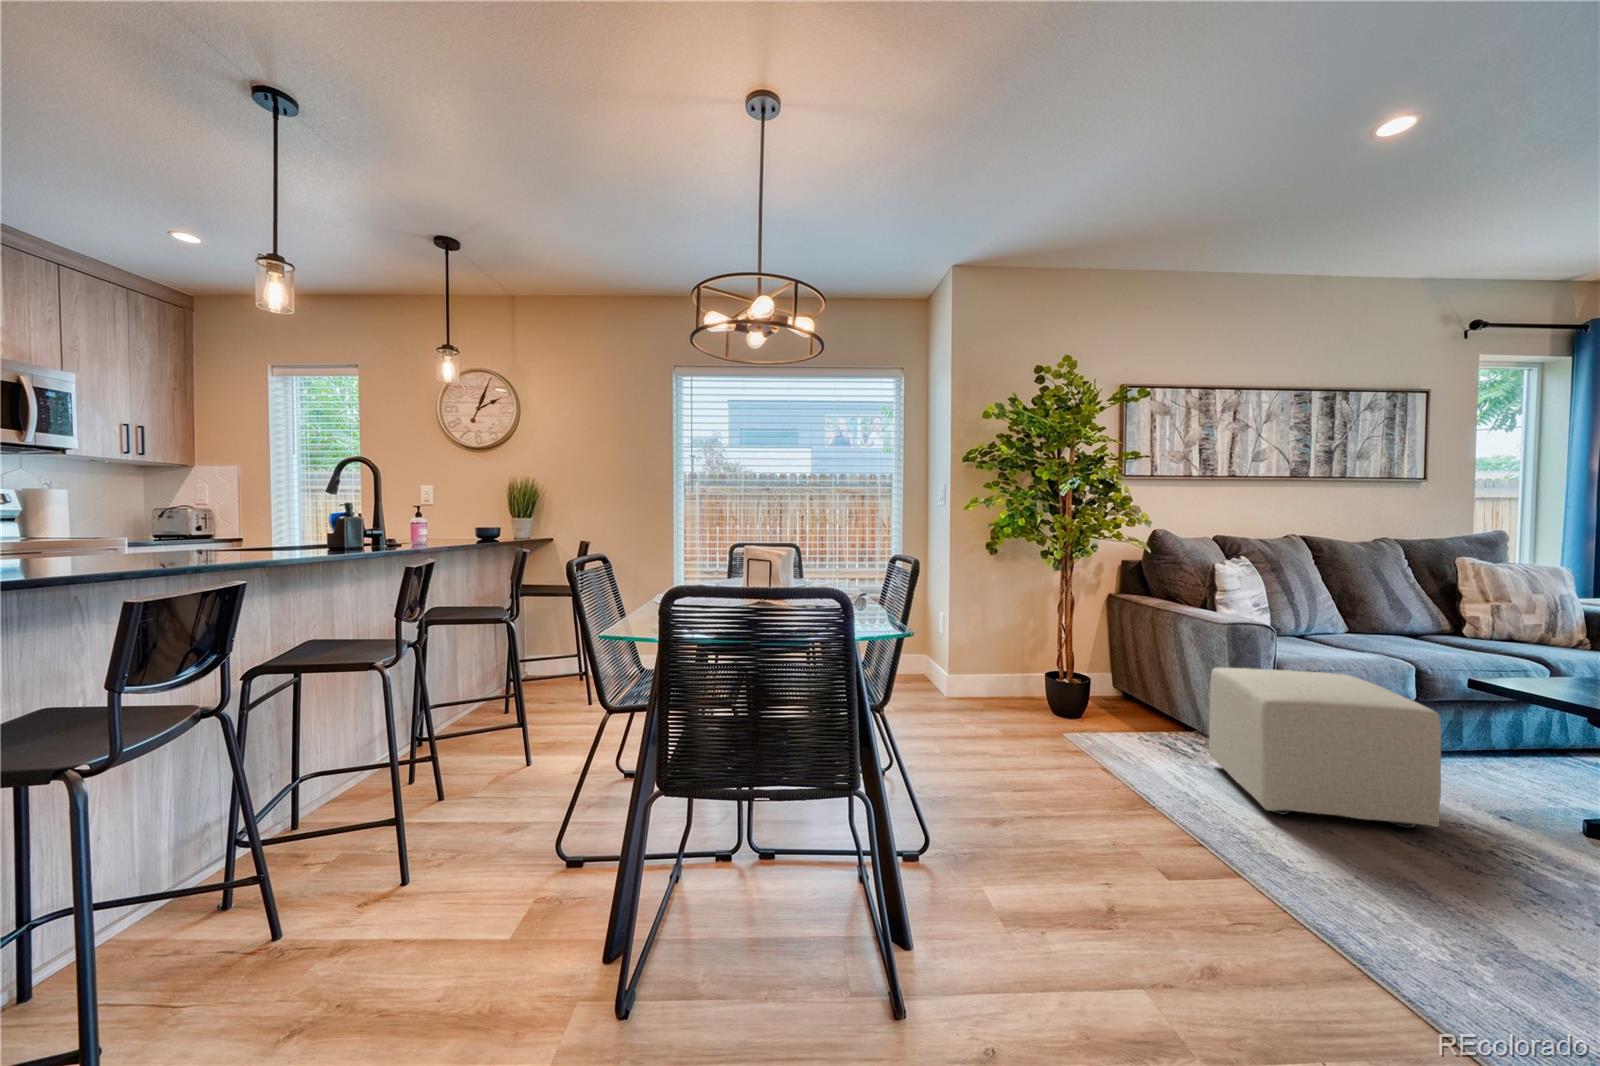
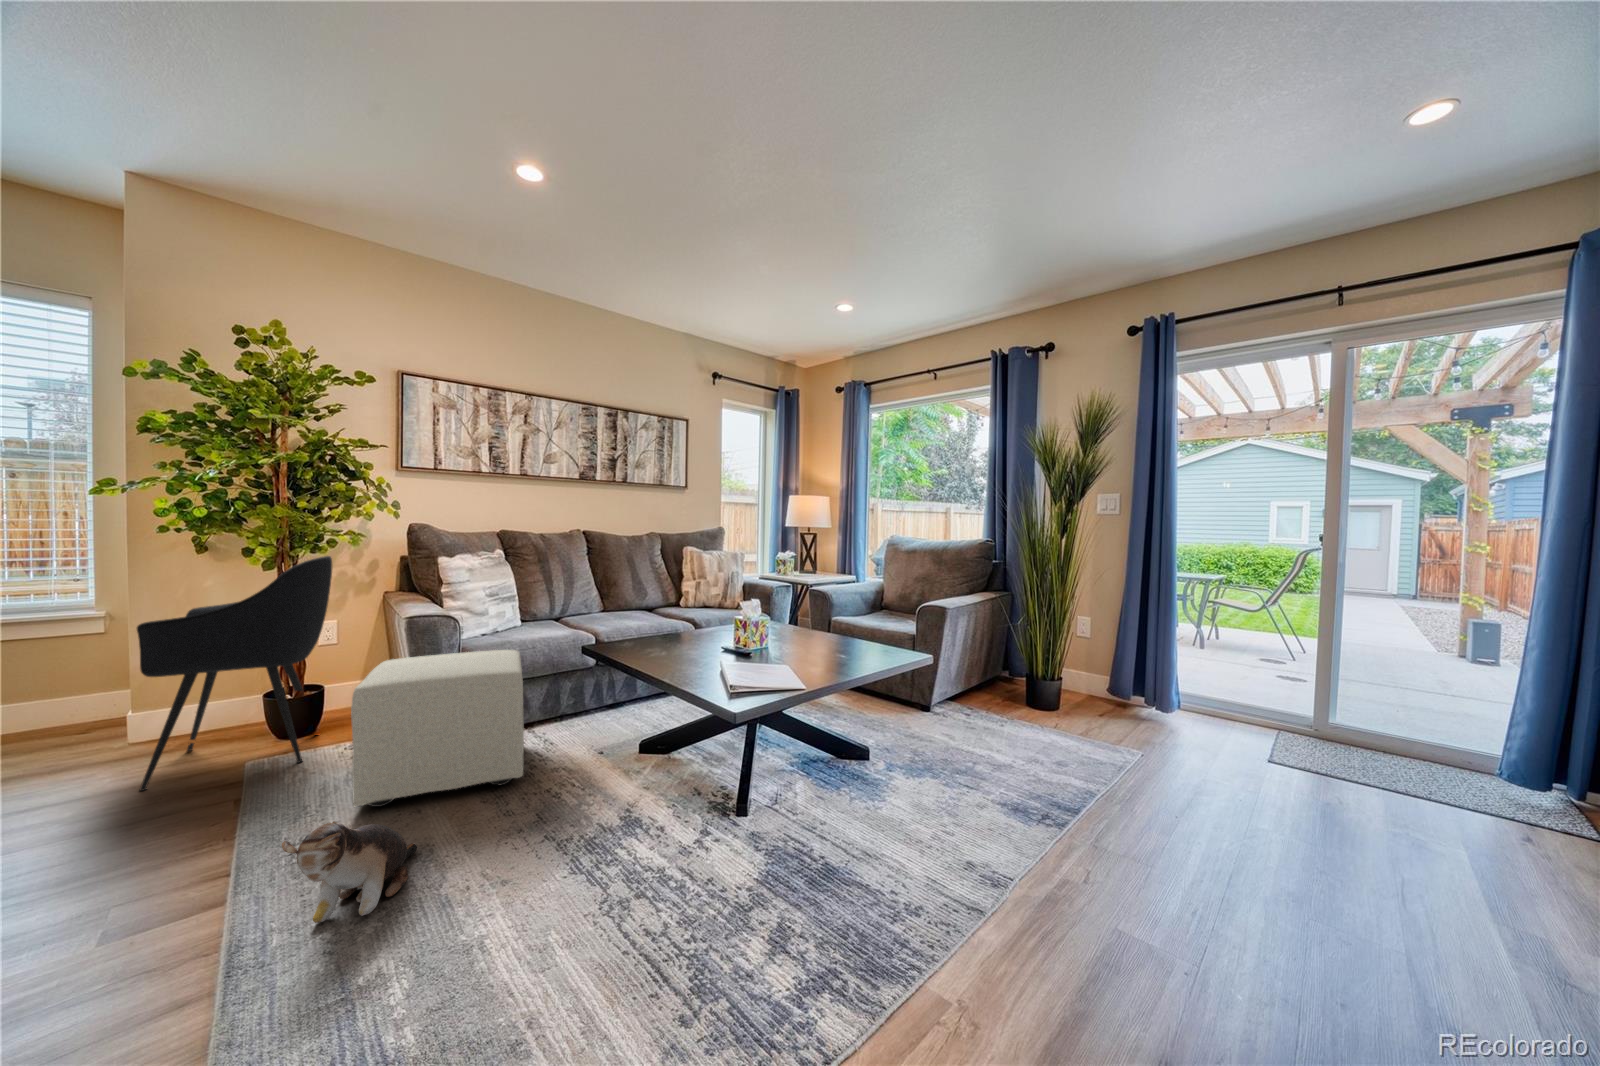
armchair: none [1004,562,1125,740] -> present [137,556,332,791]
plush toy: none [1388,852,1480,953] -> present [282,821,417,923]

